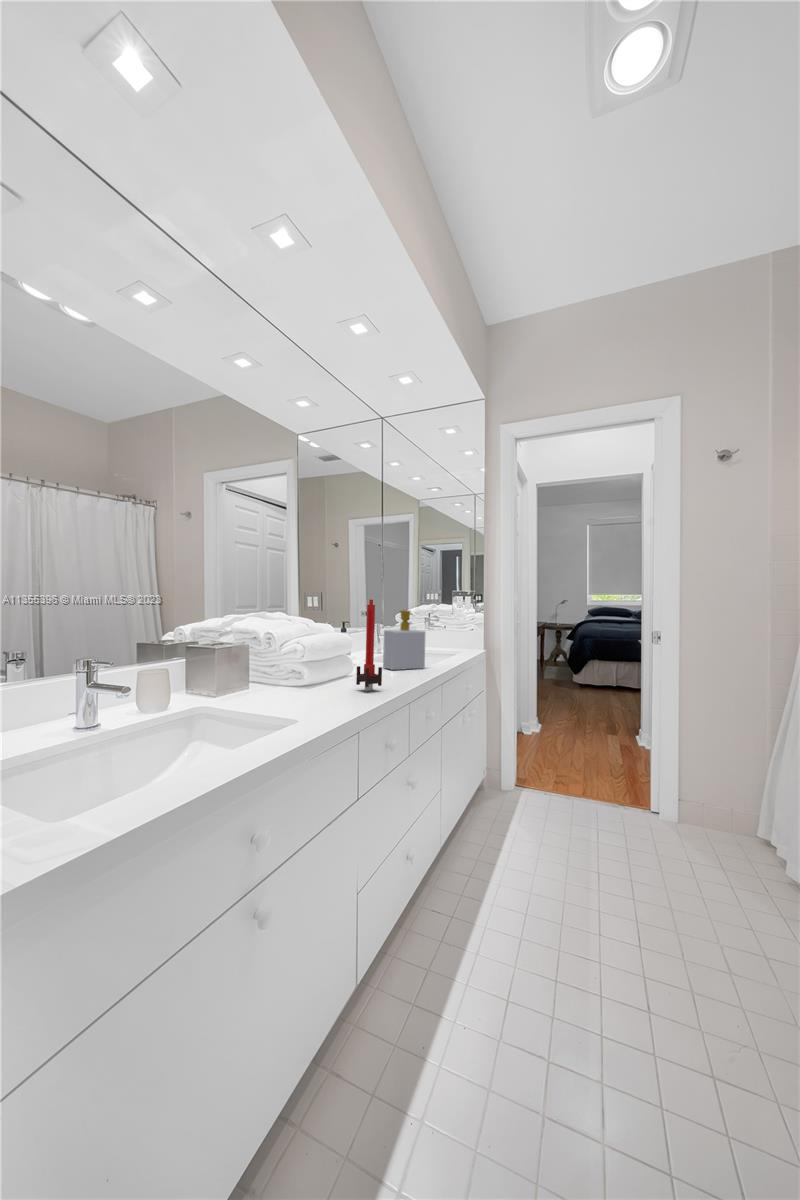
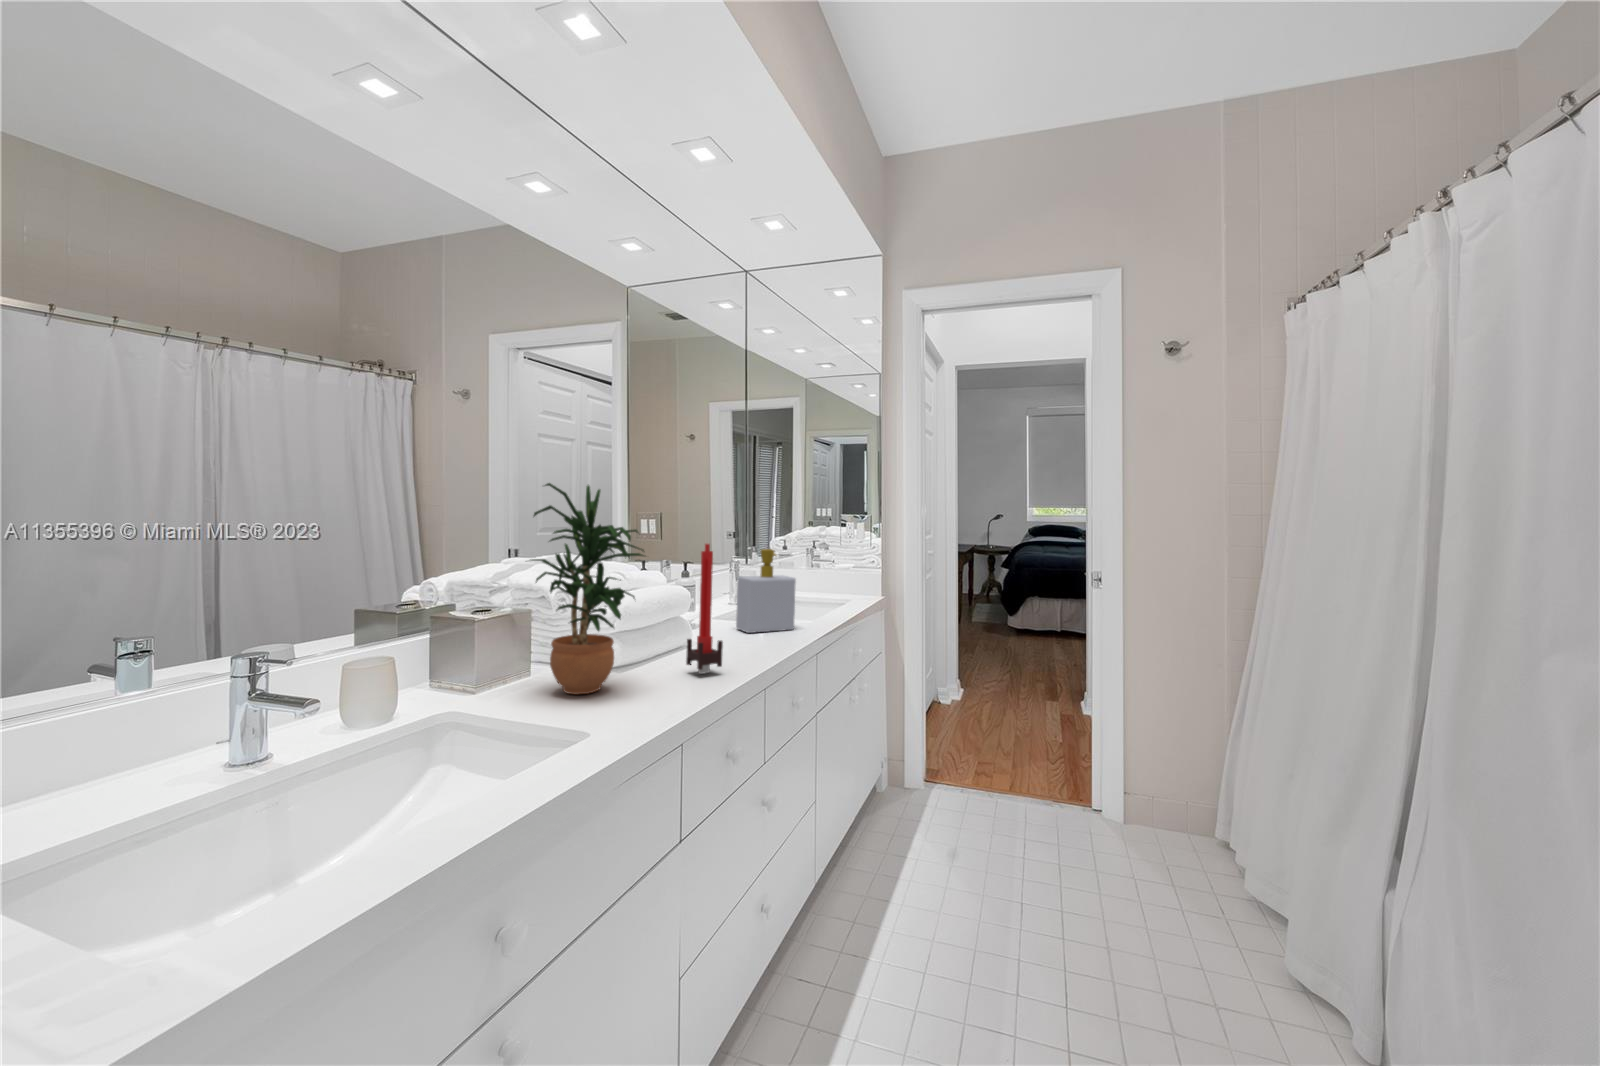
potted plant: none [250,555,335,700] -> present [530,483,644,694]

